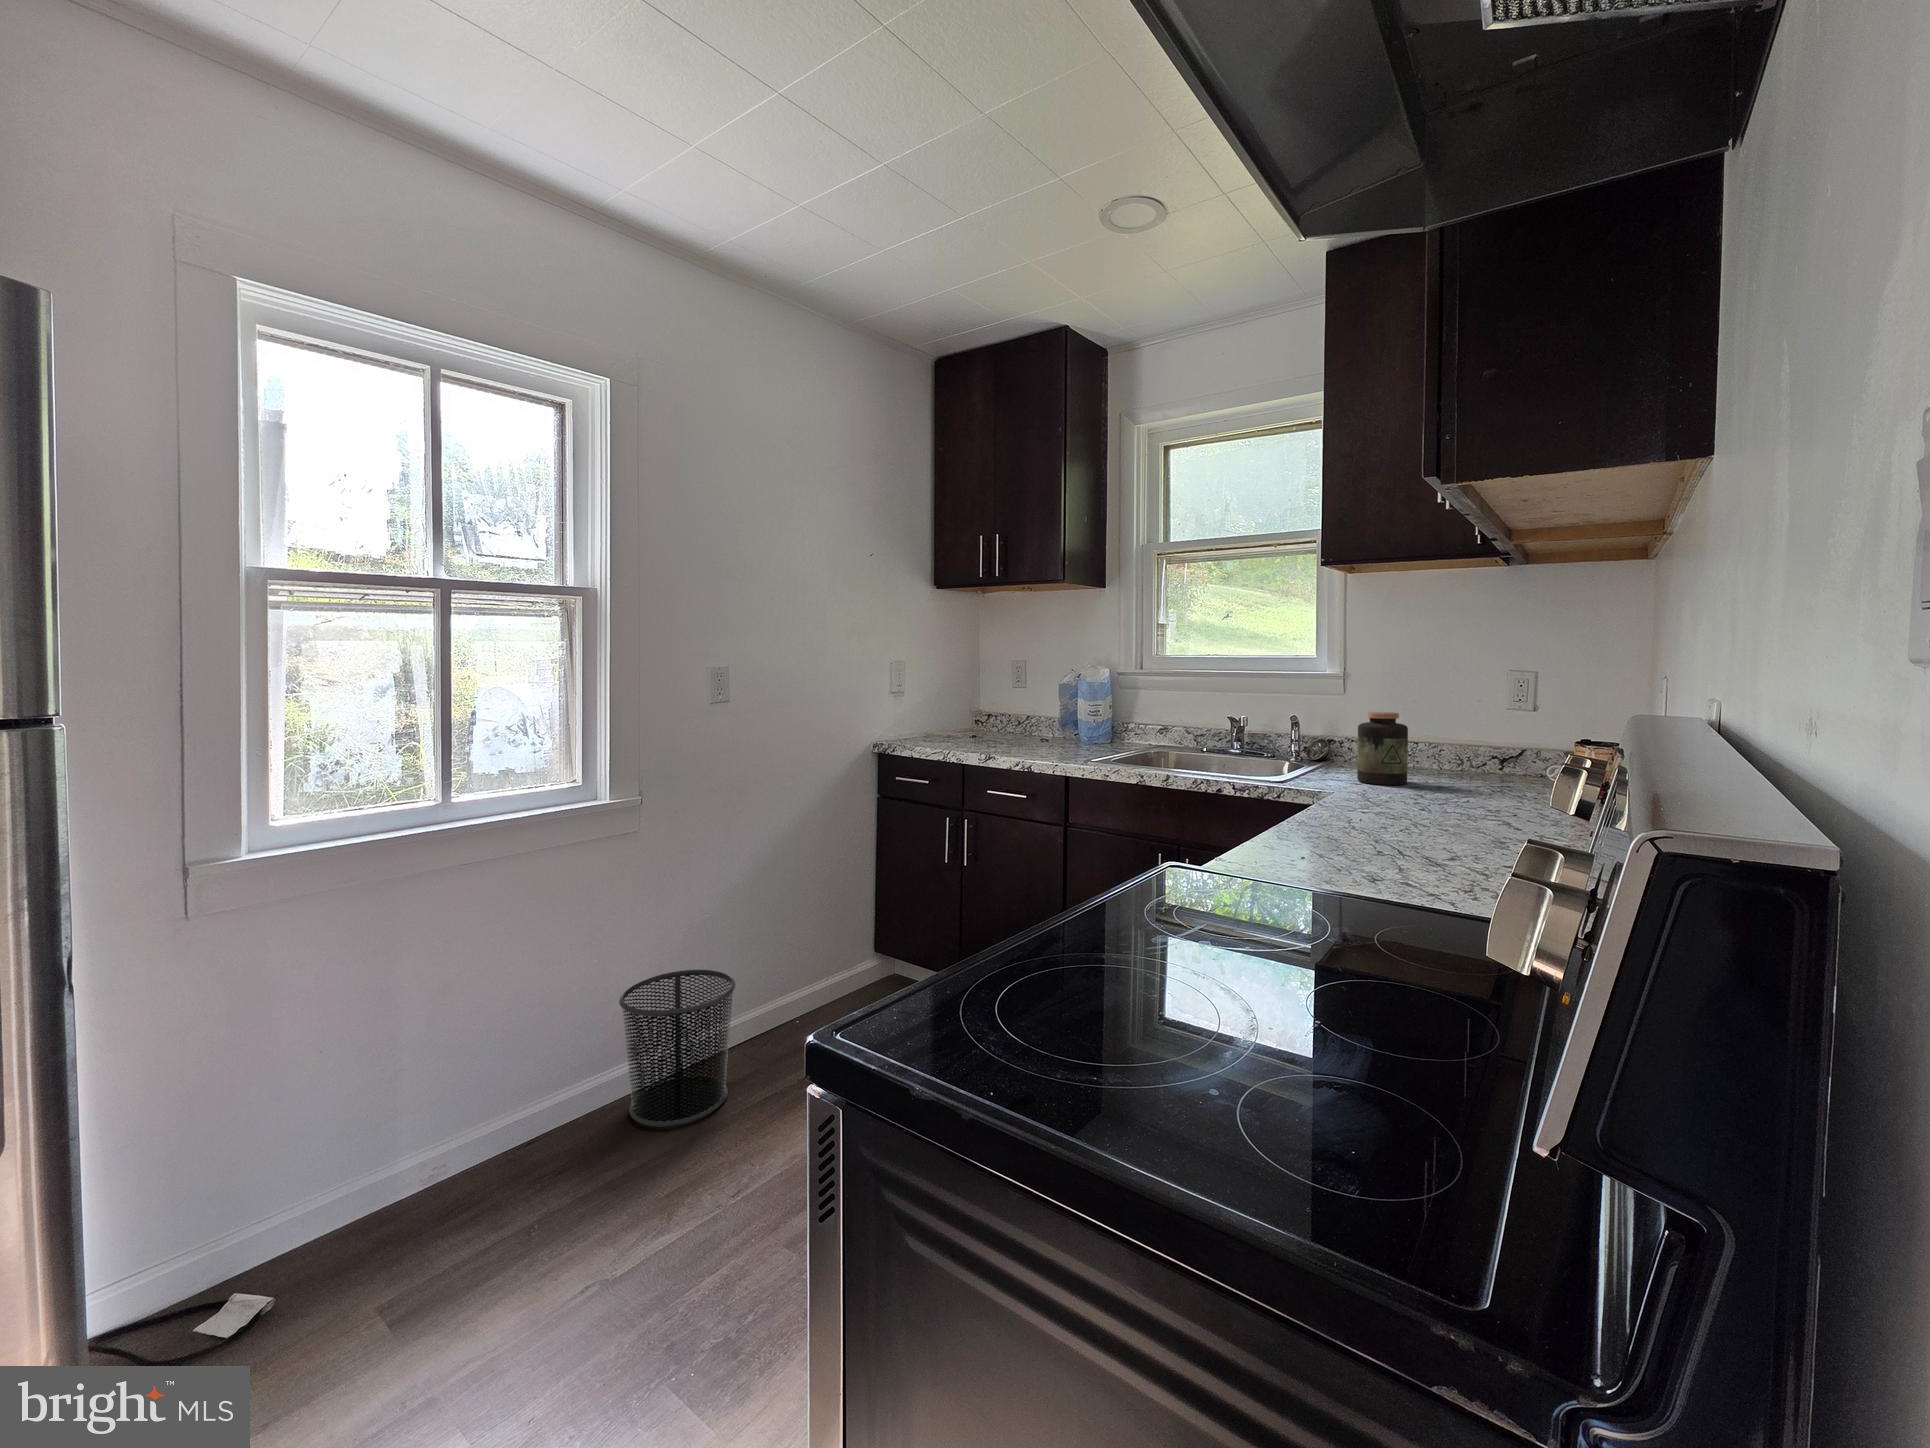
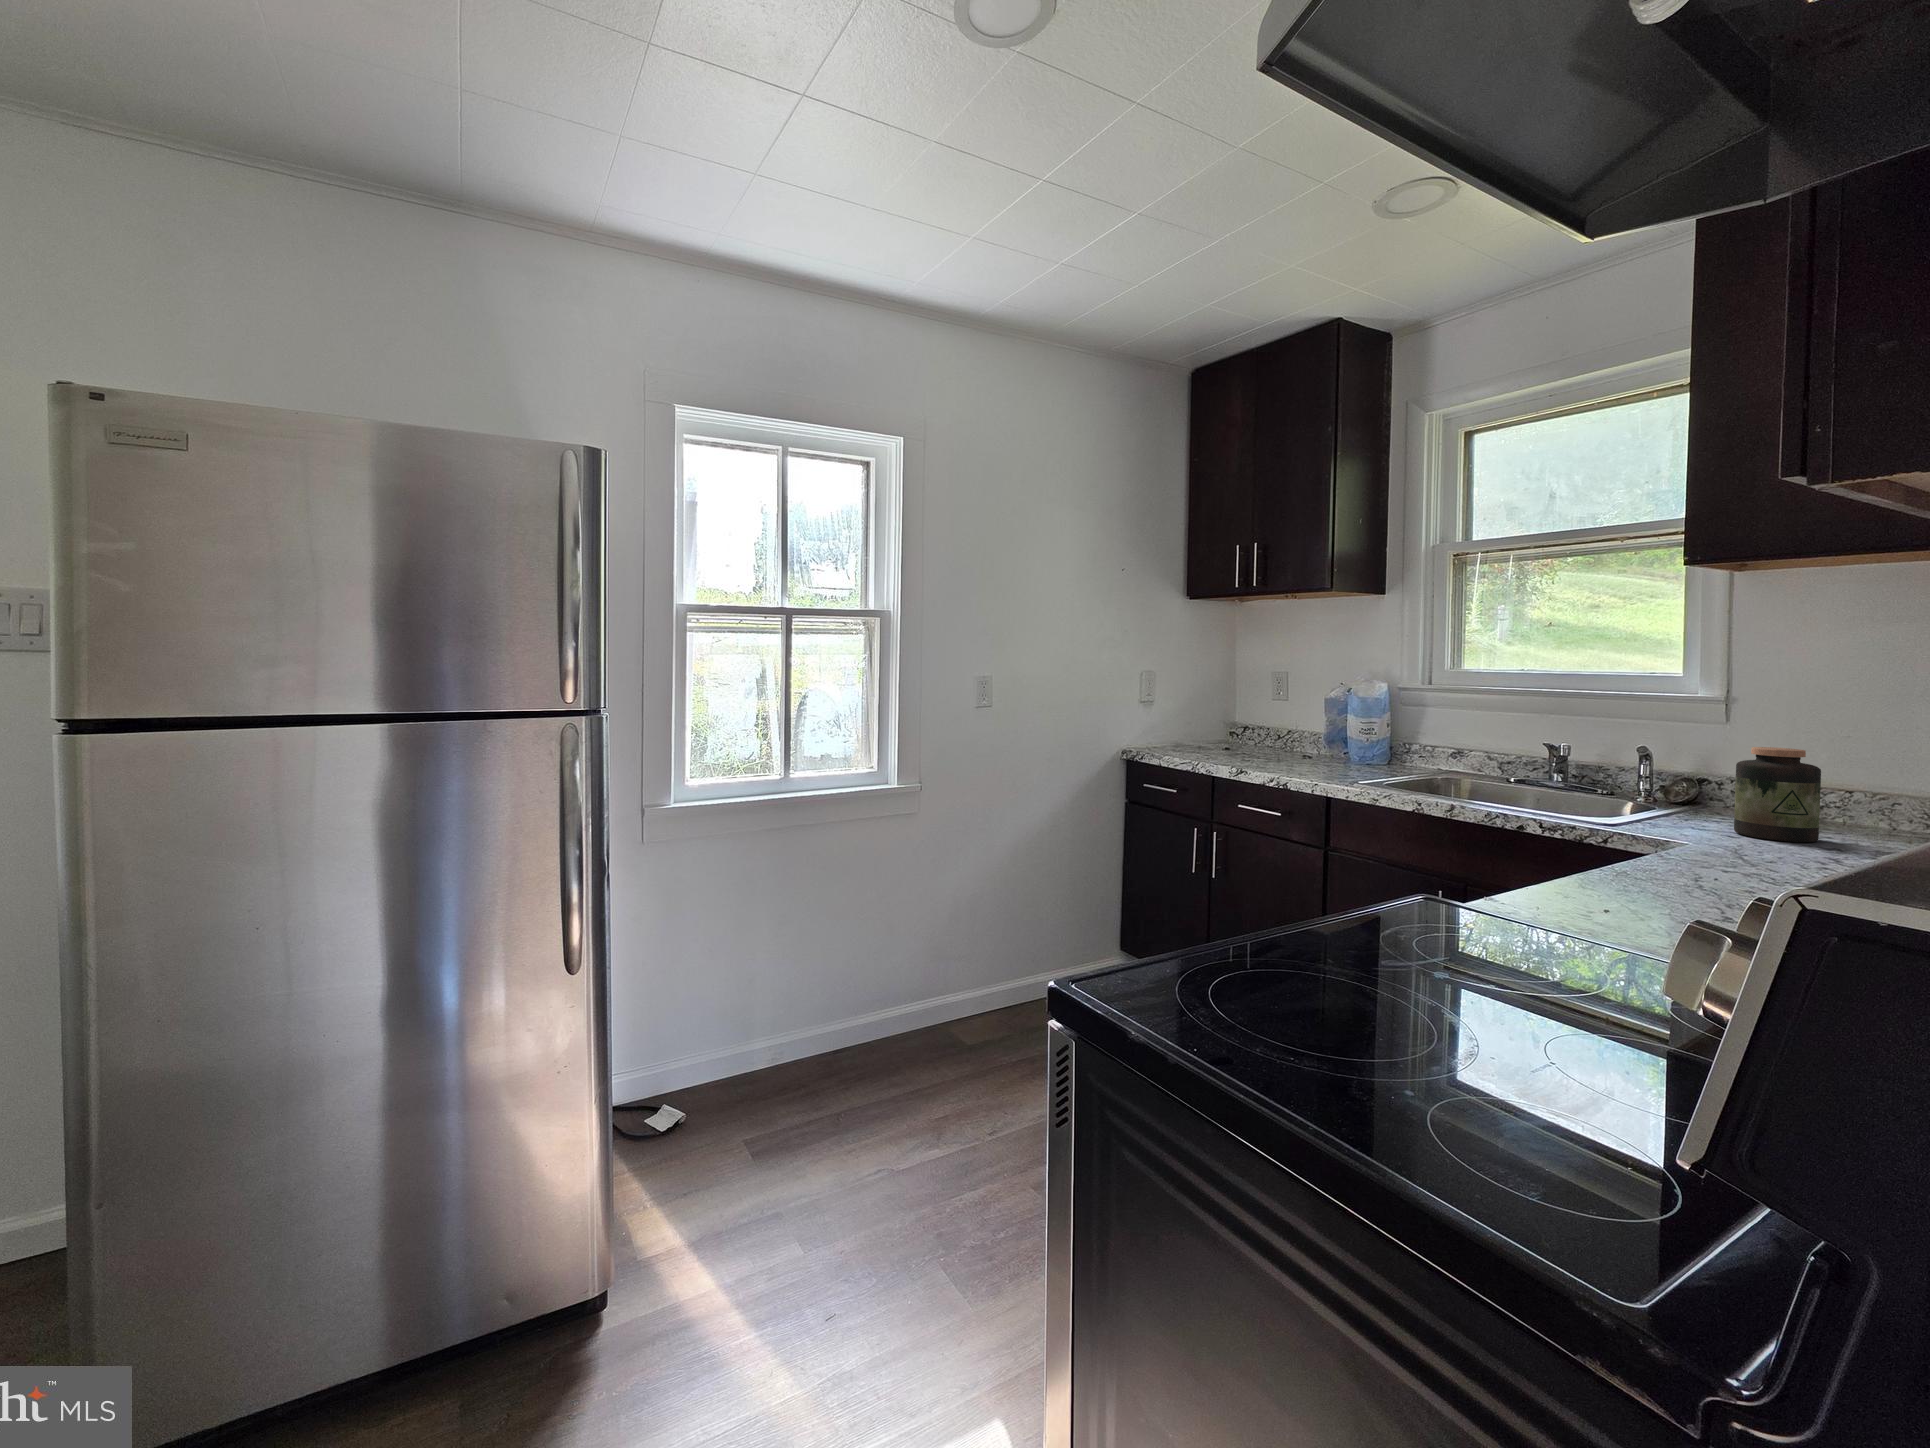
waste bin: present [619,970,735,1127] -> none [901,938,993,1068]

